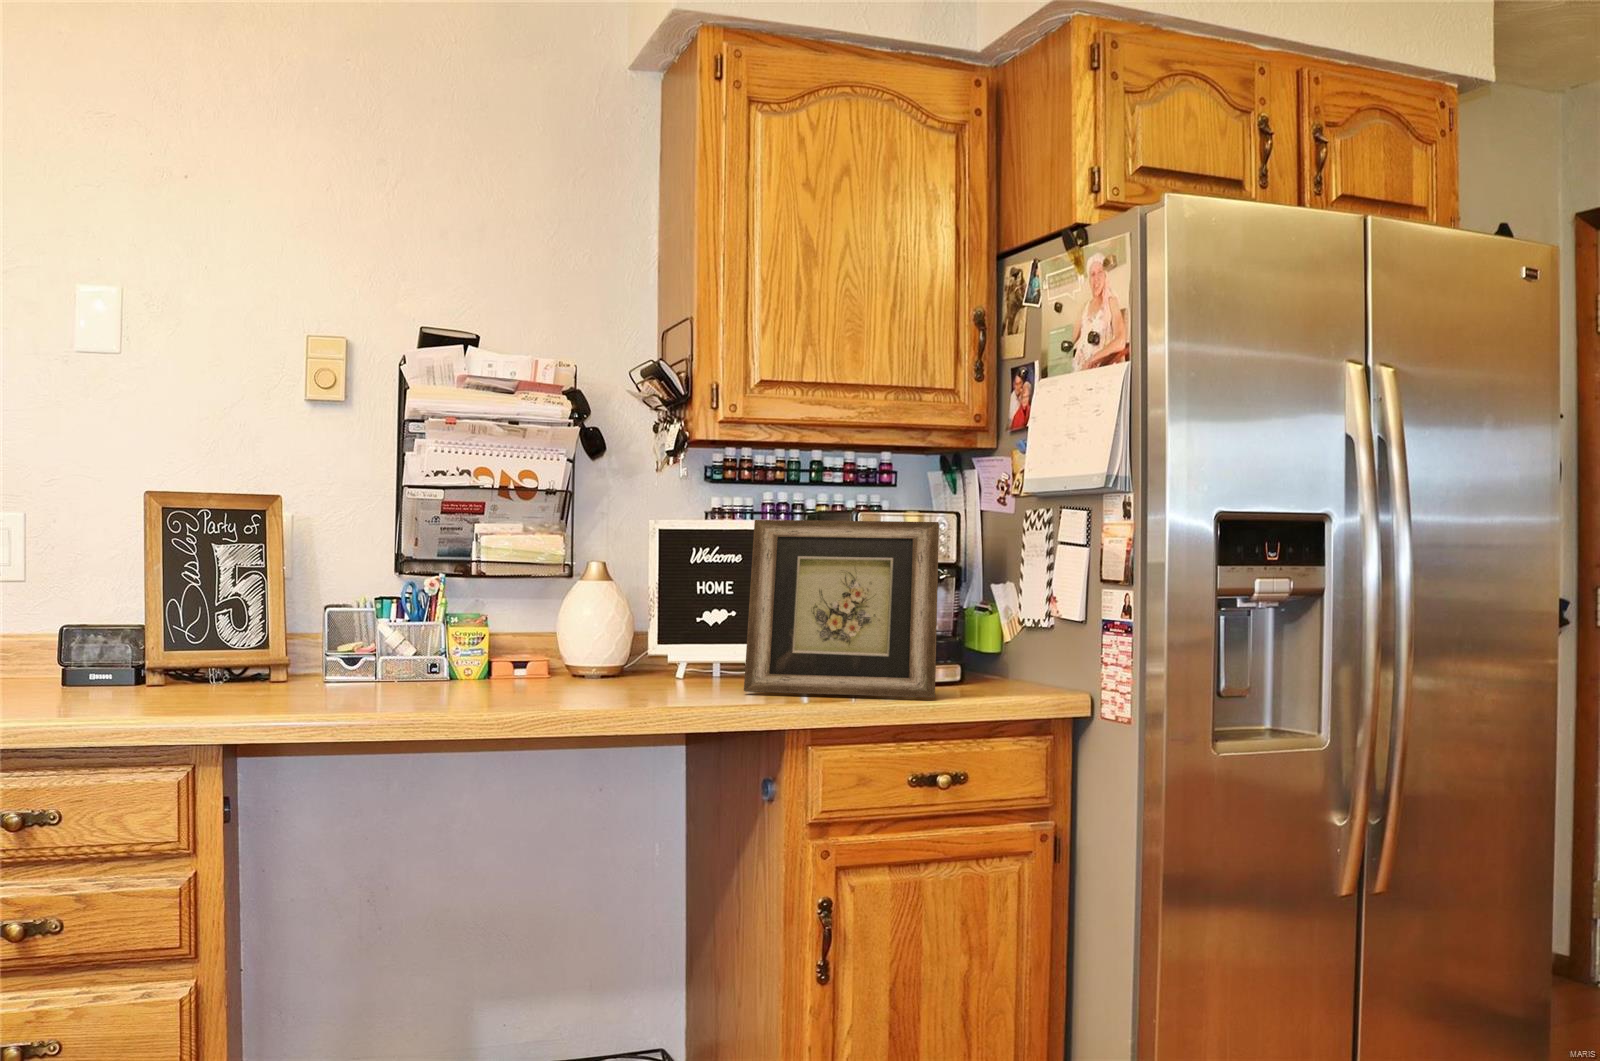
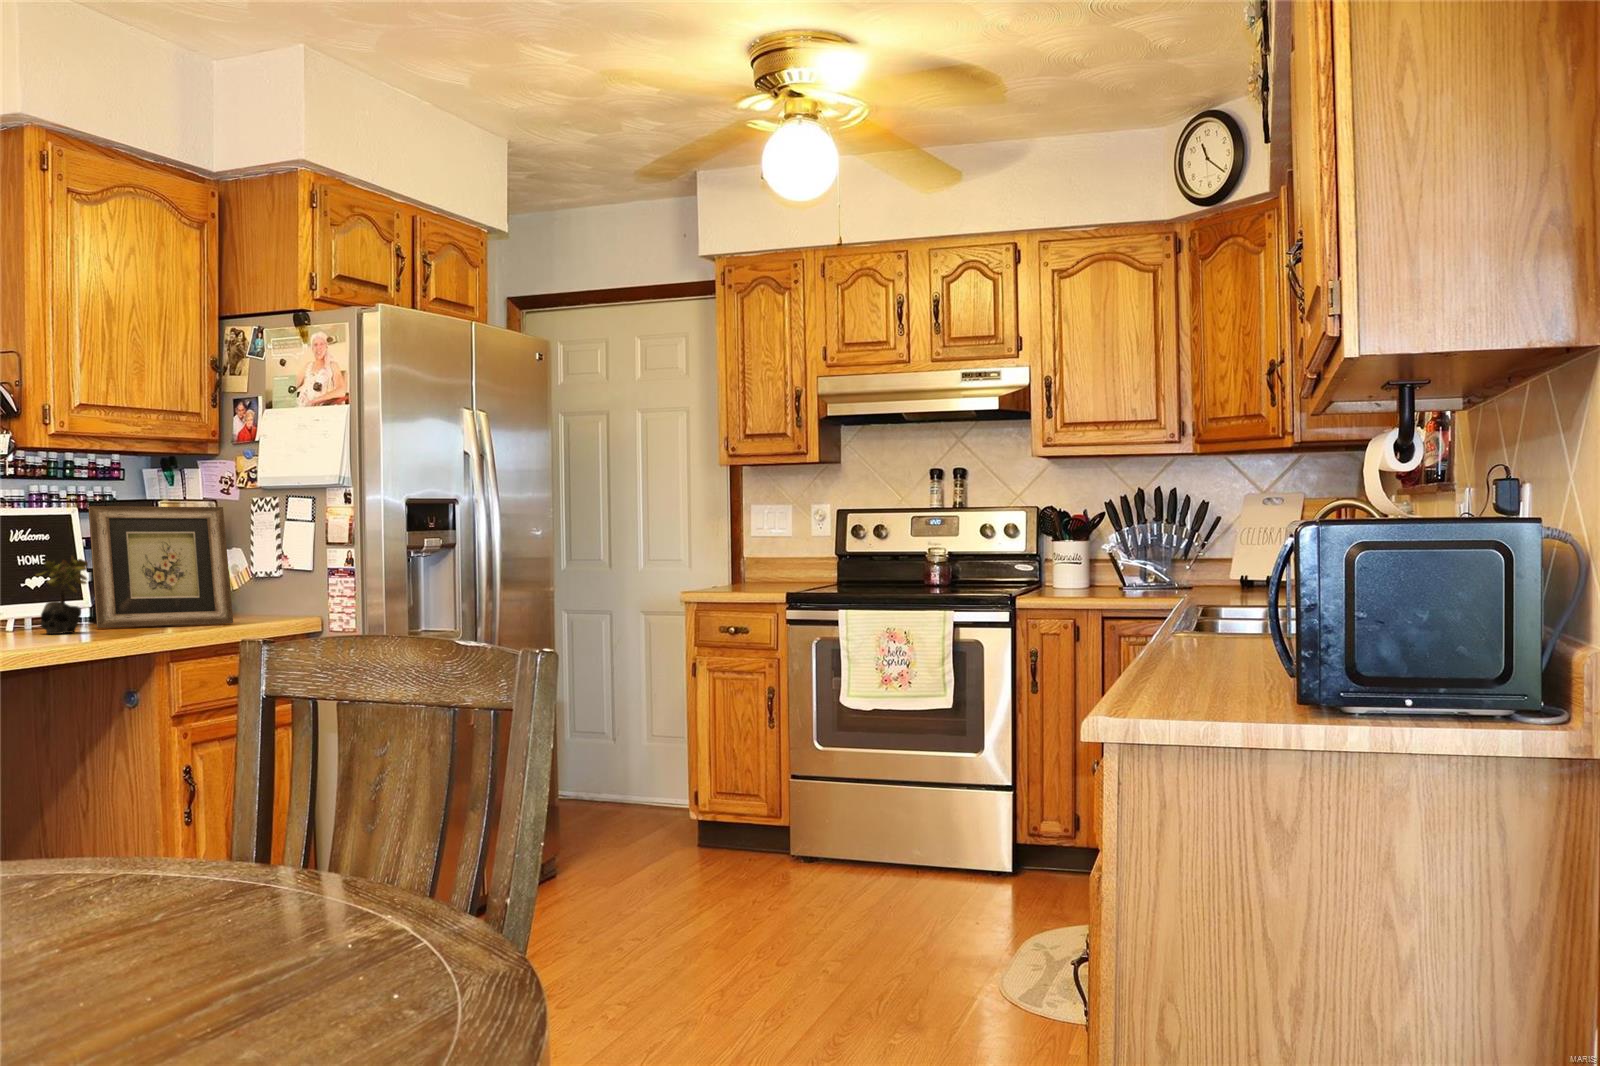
succulent plant: none [631,590,708,704] -> present [36,556,88,634]

